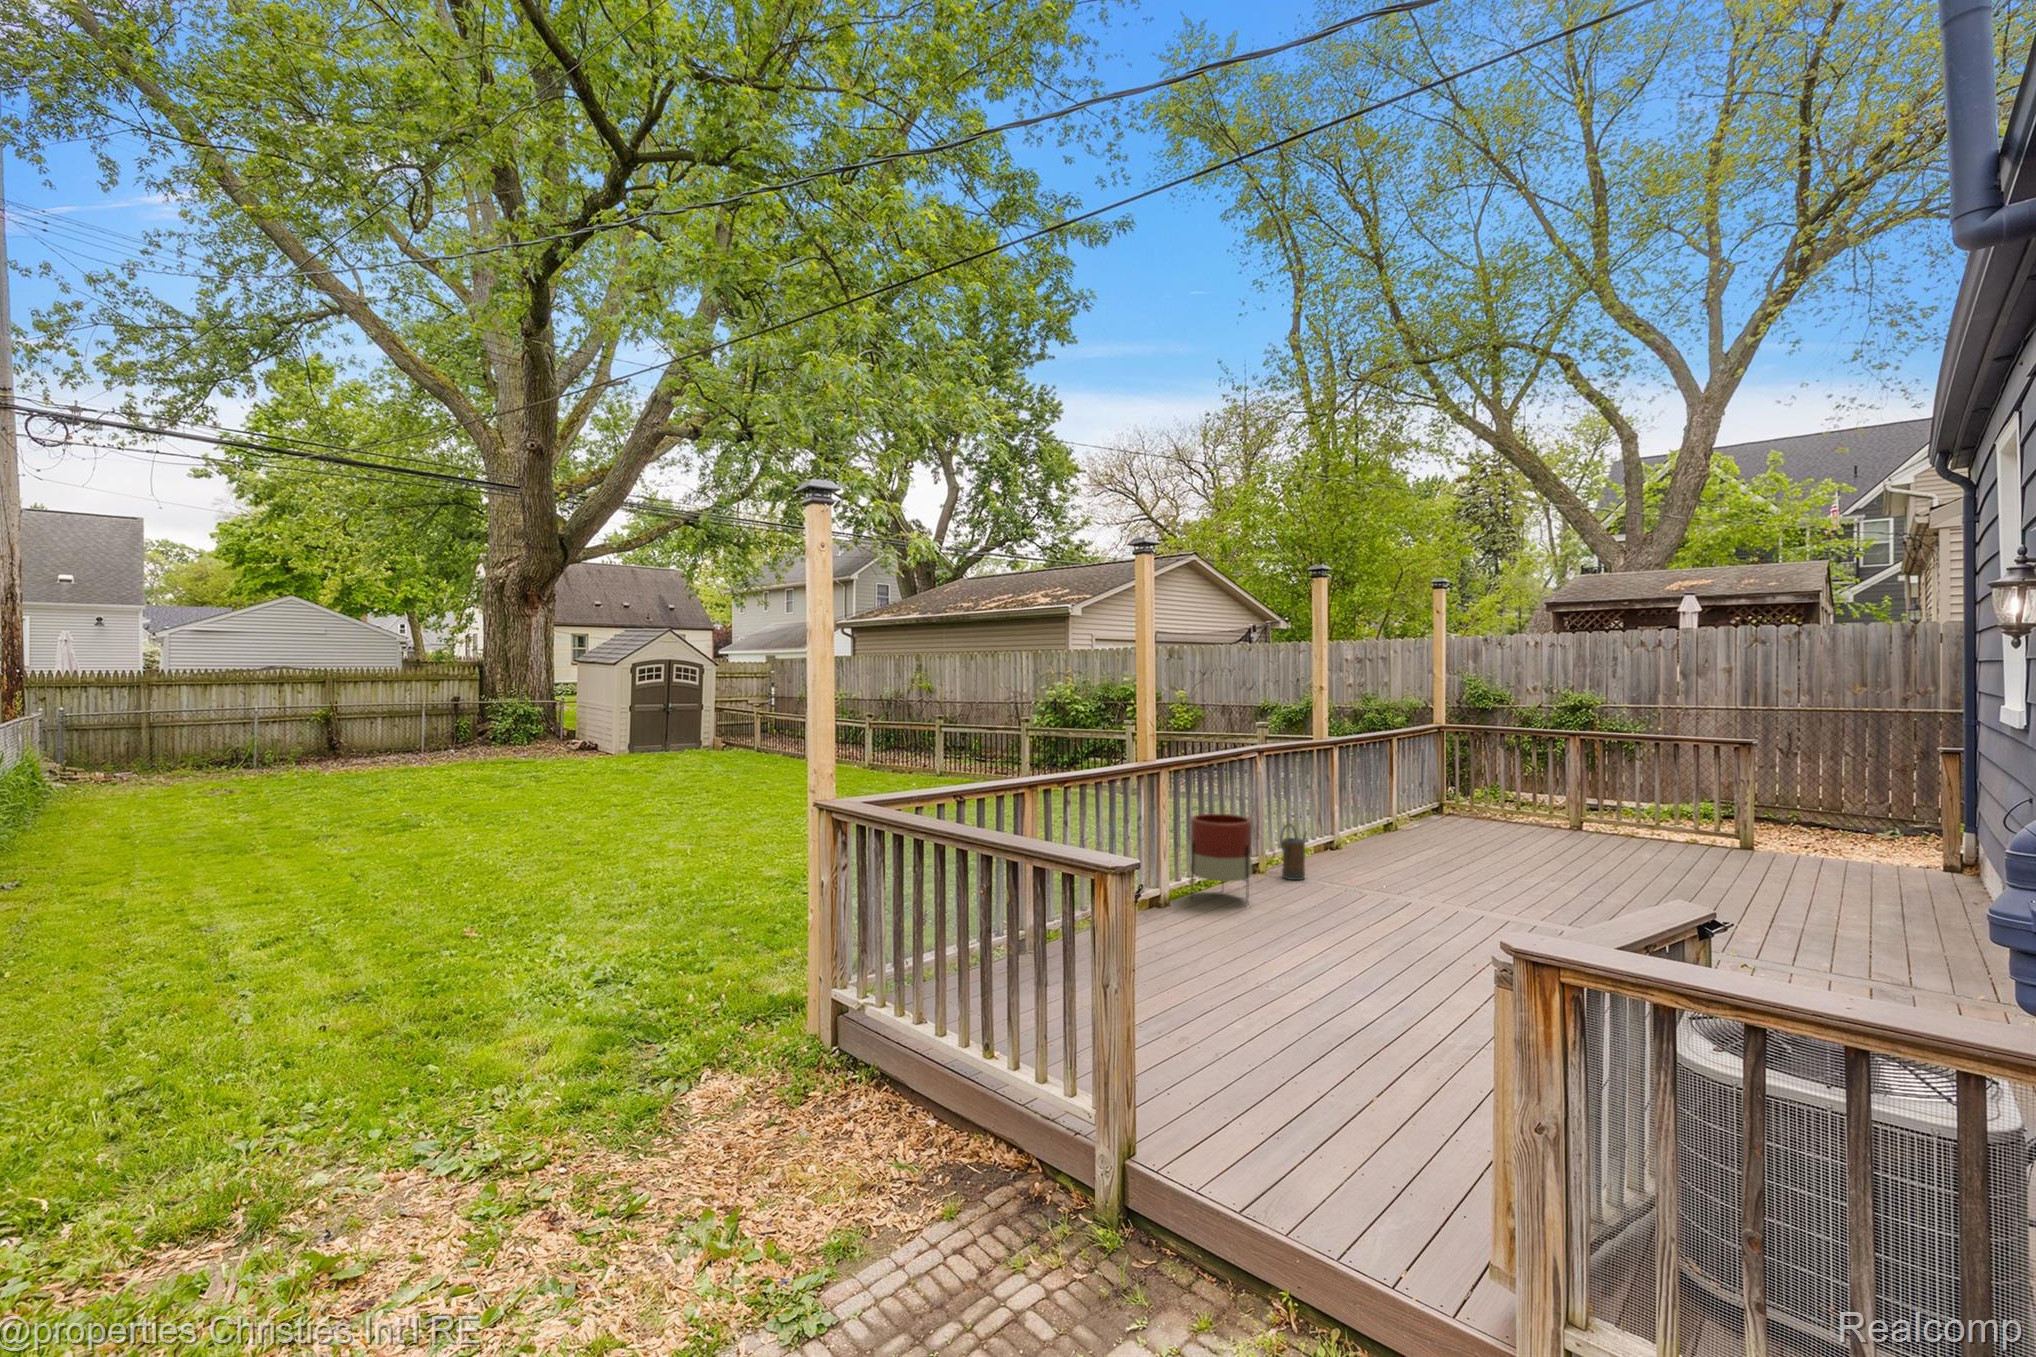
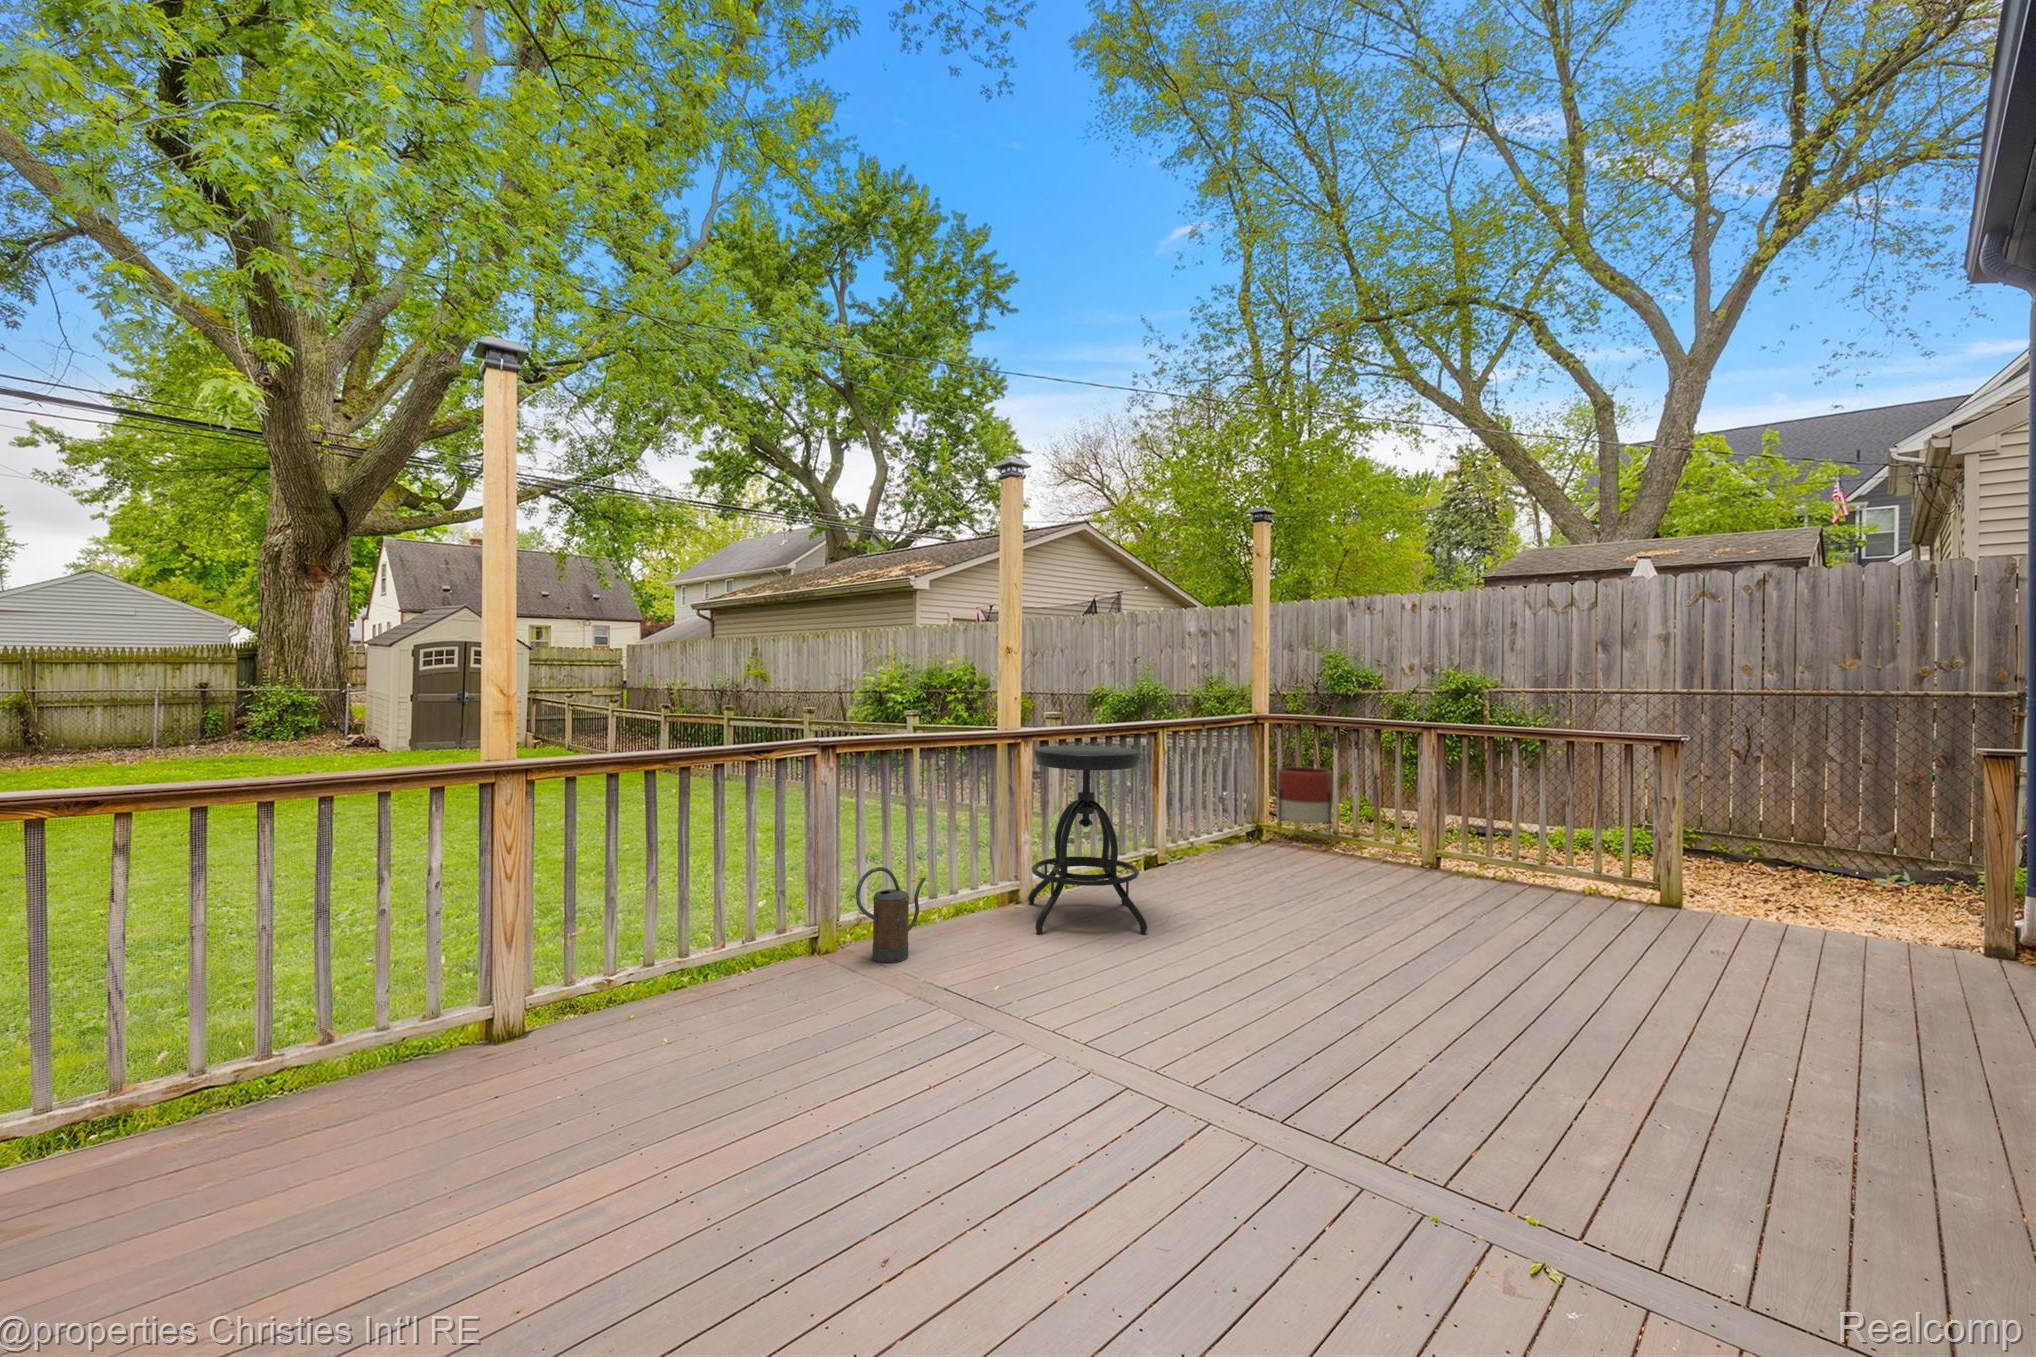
stool: none [1333,748,1430,866] -> present [1028,745,1147,934]
planter: present [1190,814,1252,903] -> present [1277,767,1333,834]

